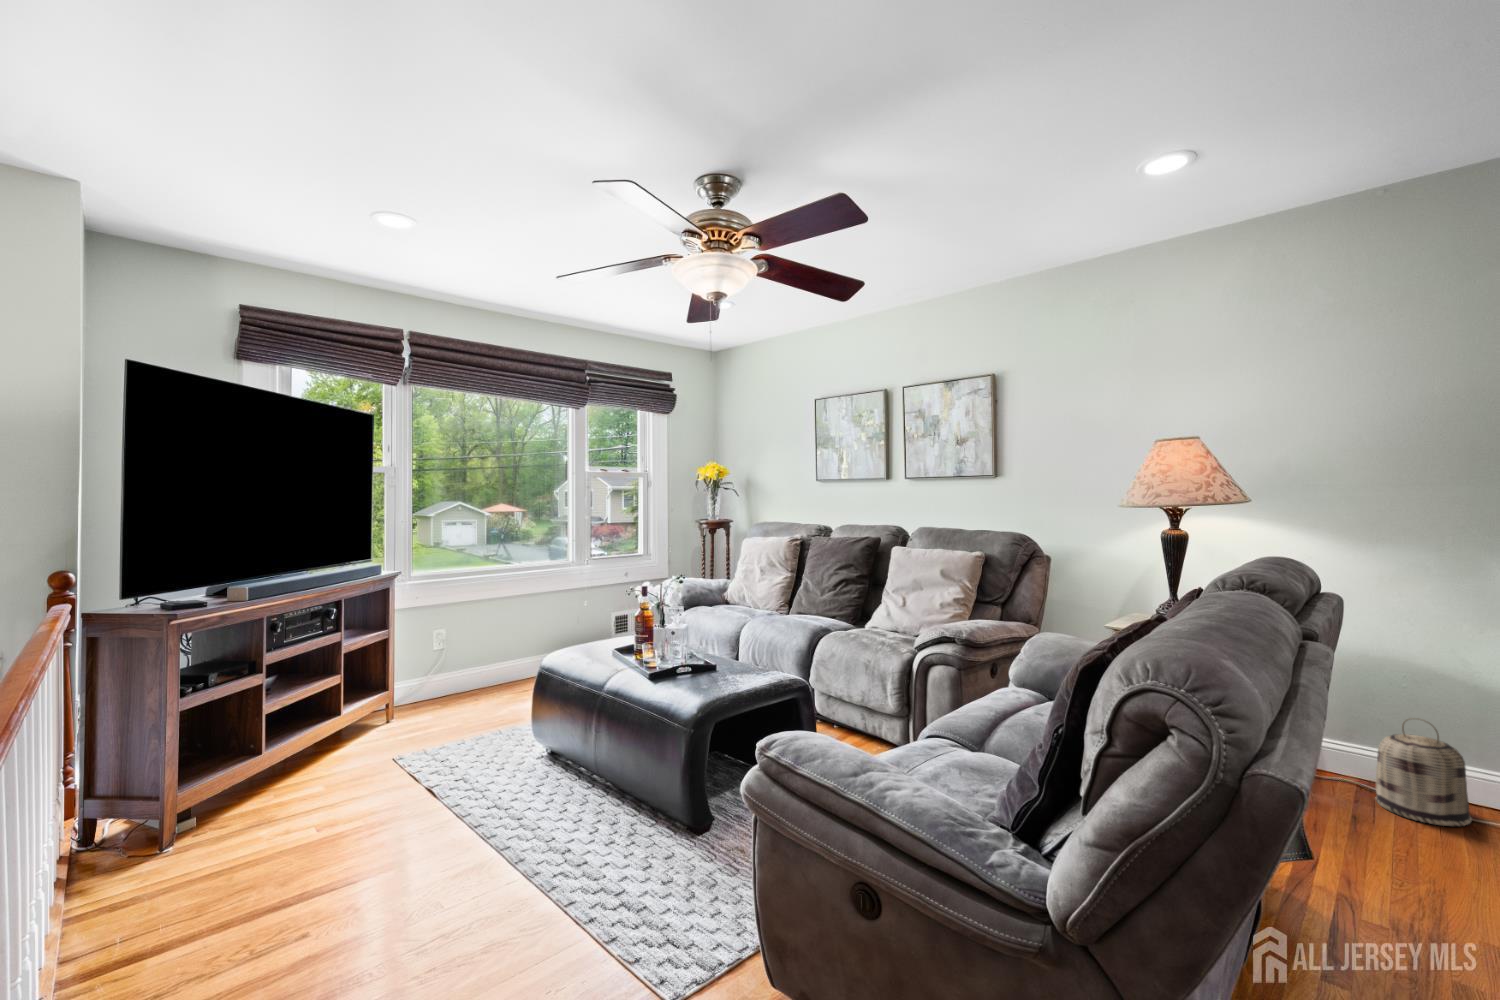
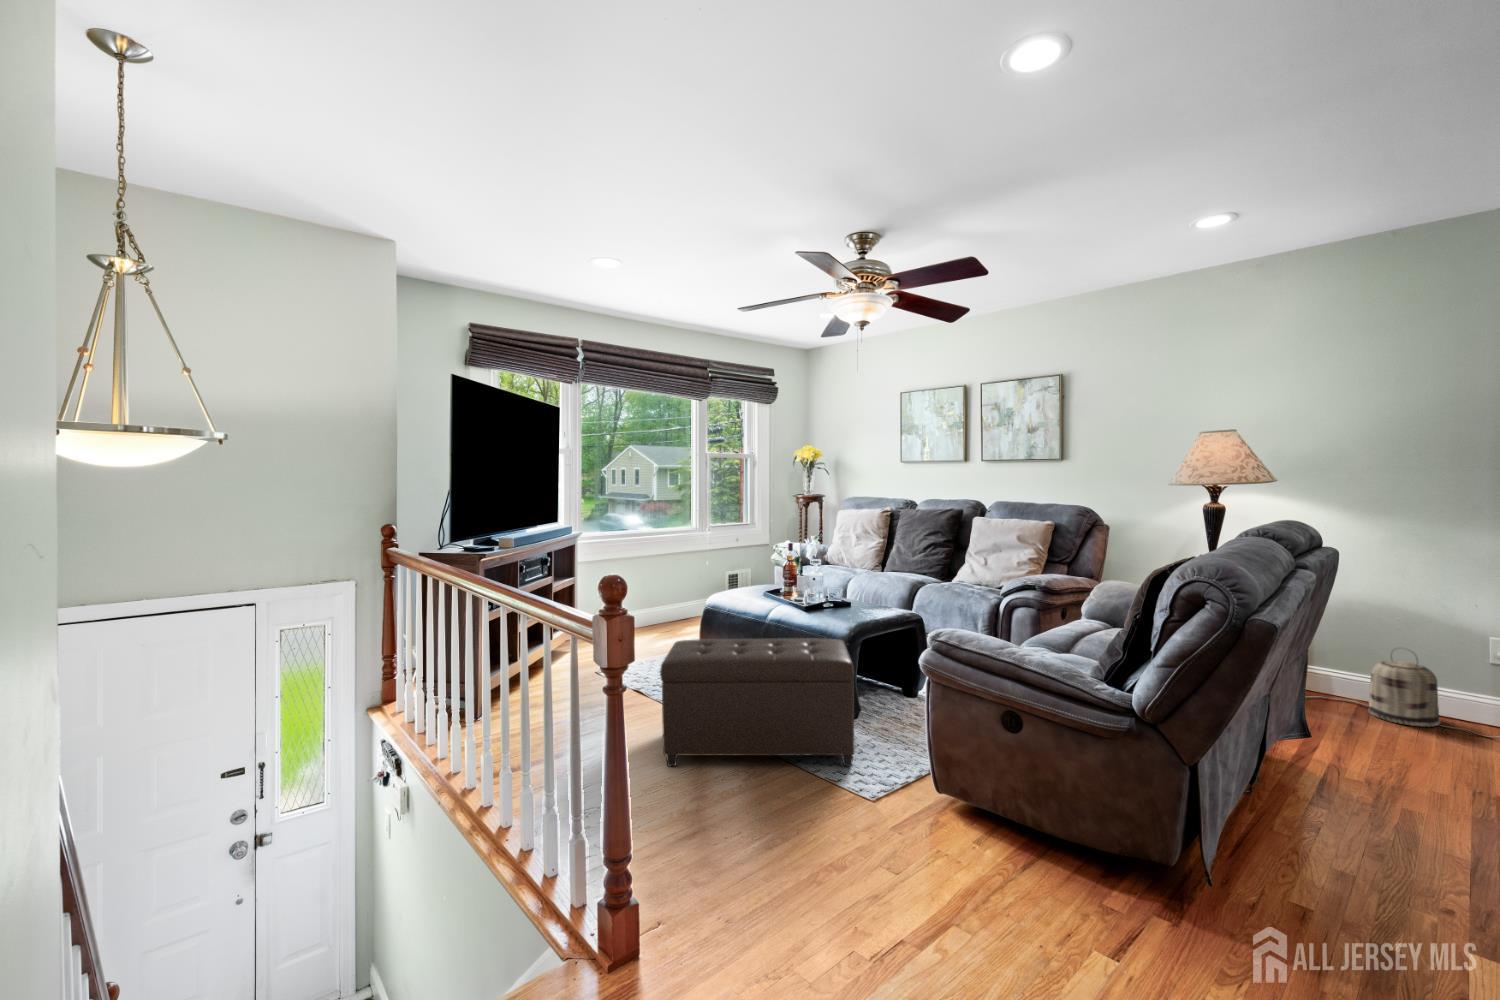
ottoman: none [384,725,686,934] -> present [660,638,855,766]

